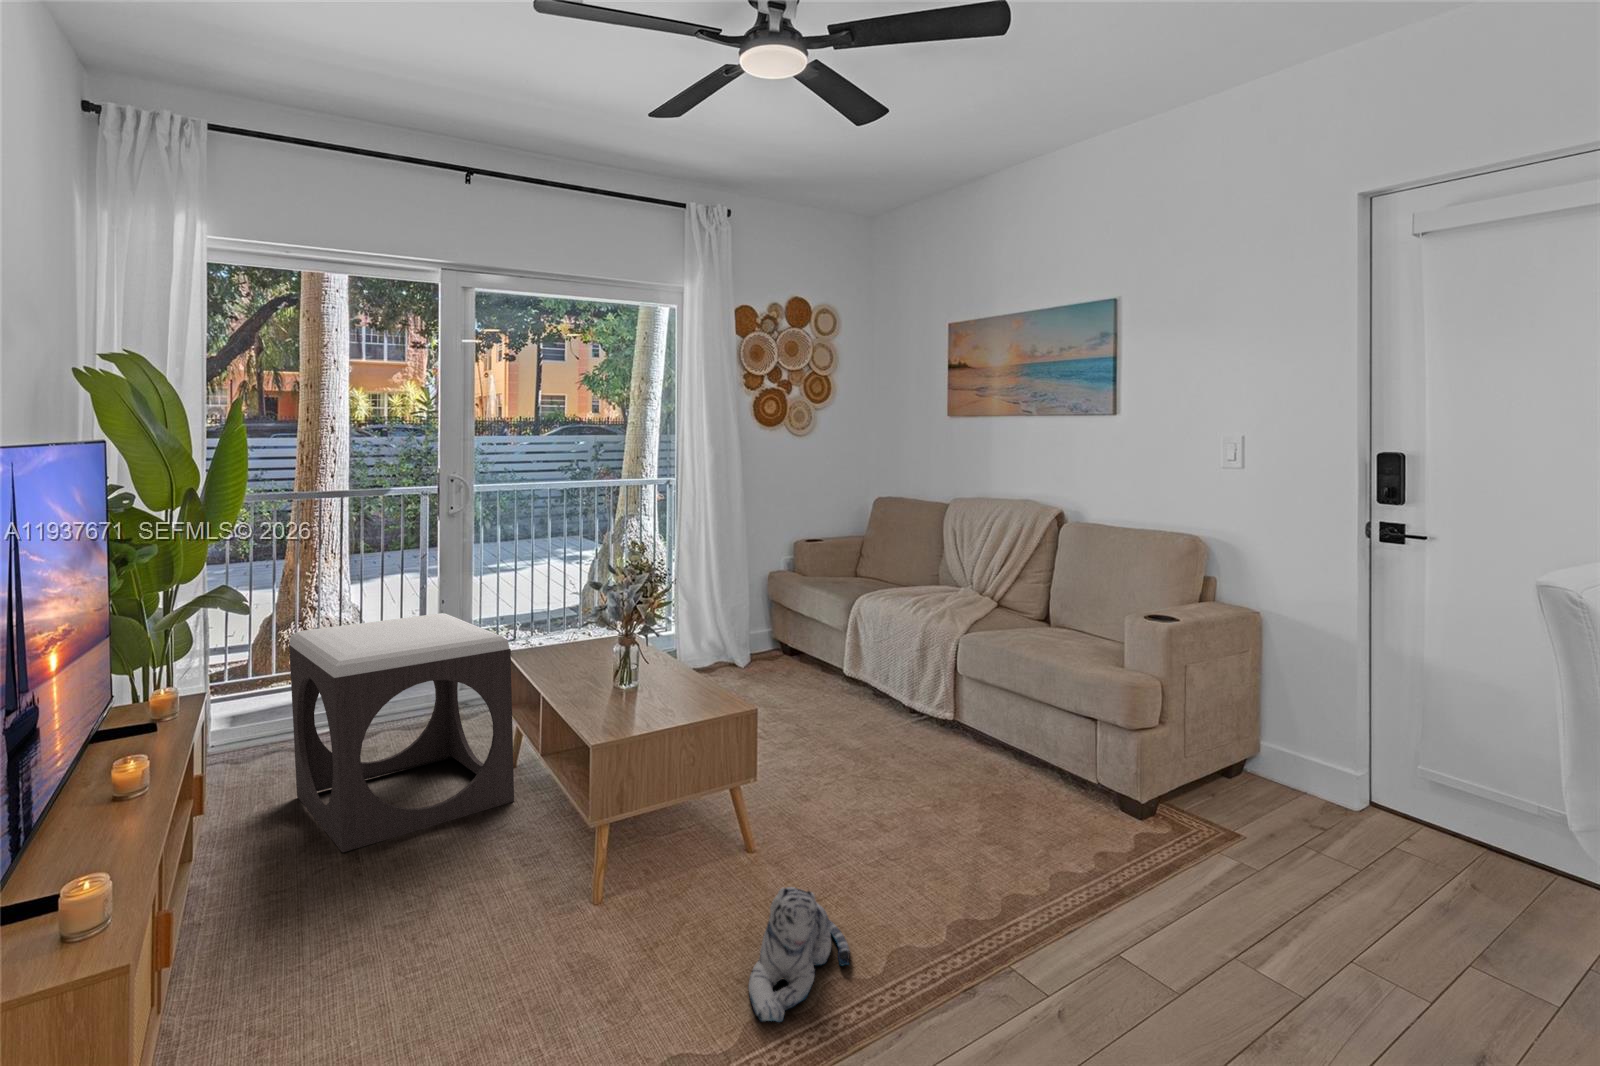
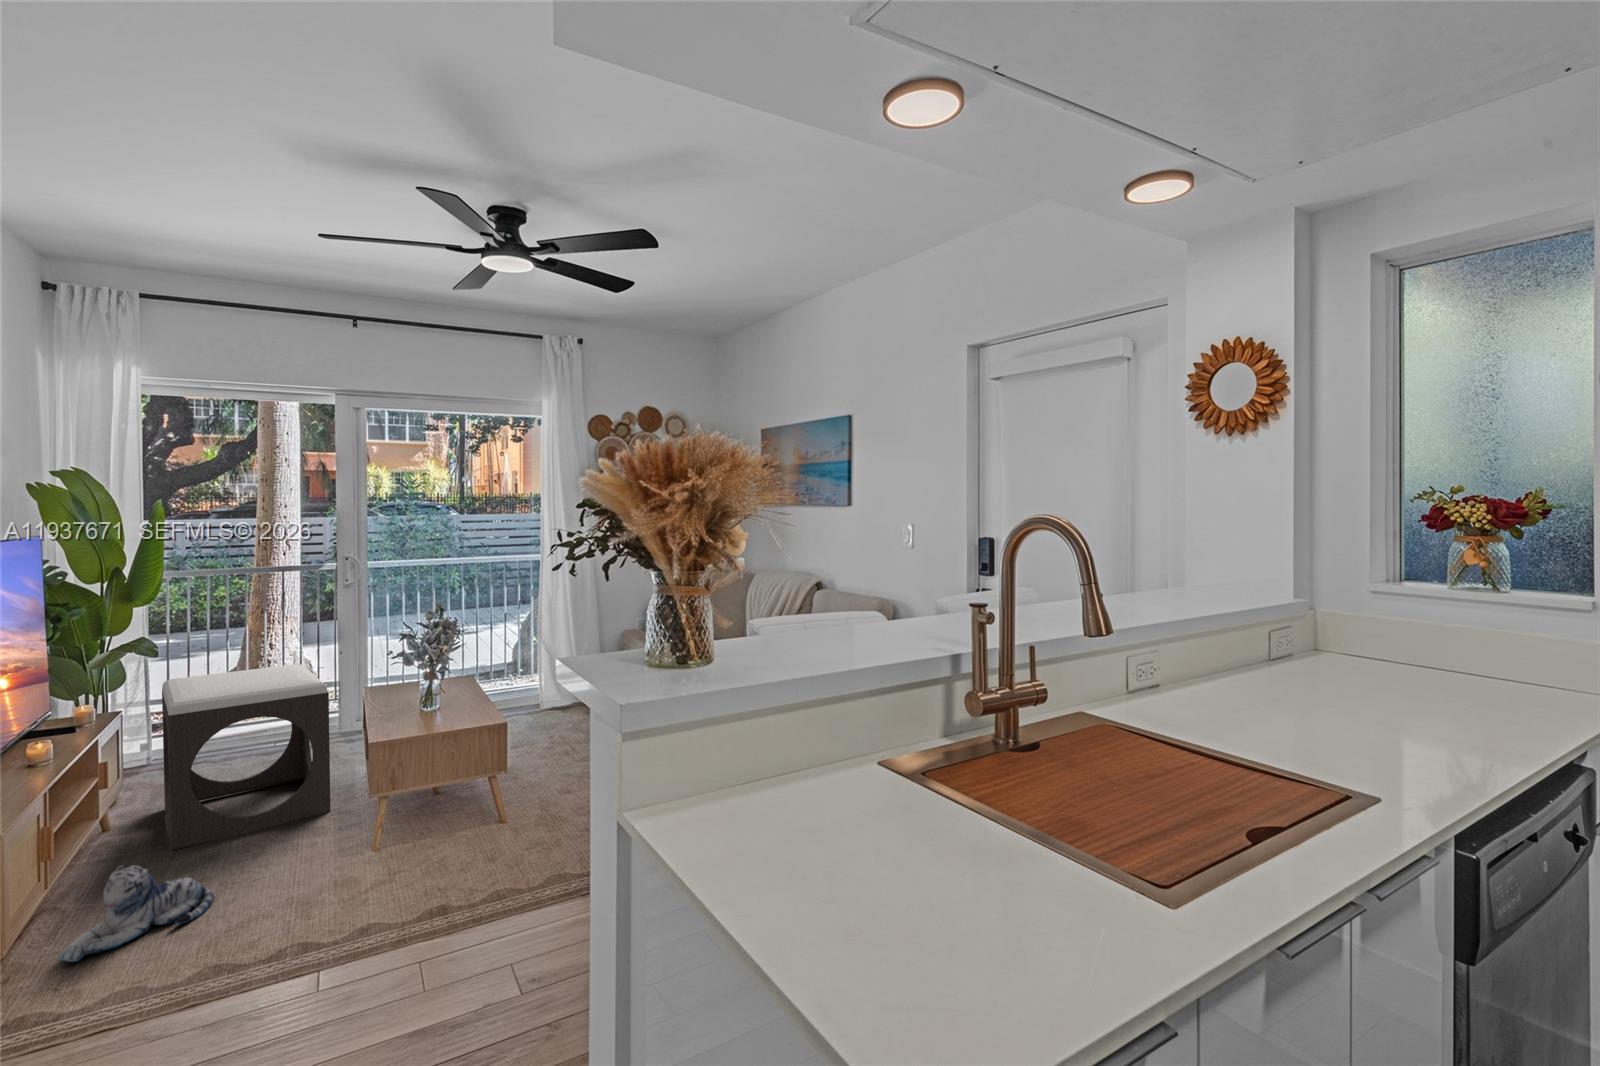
plush toy: present [748,887,850,1022] -> present [57,866,214,962]

